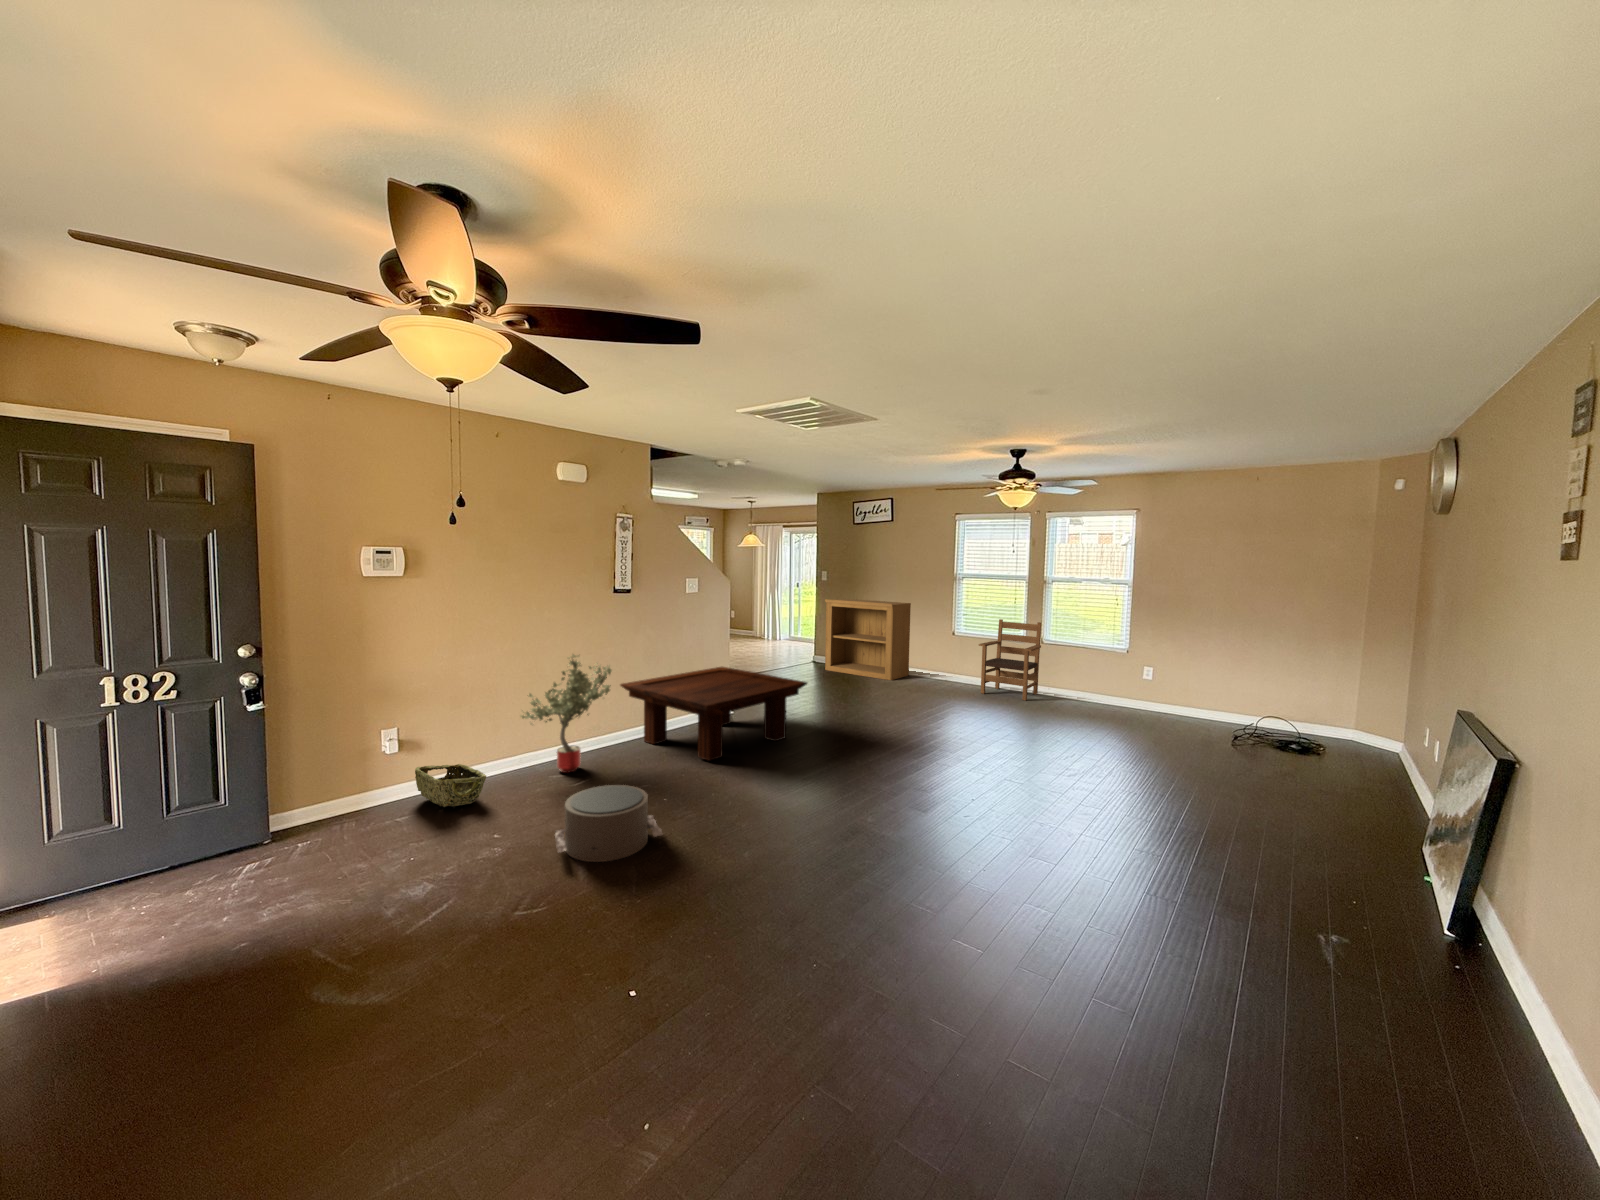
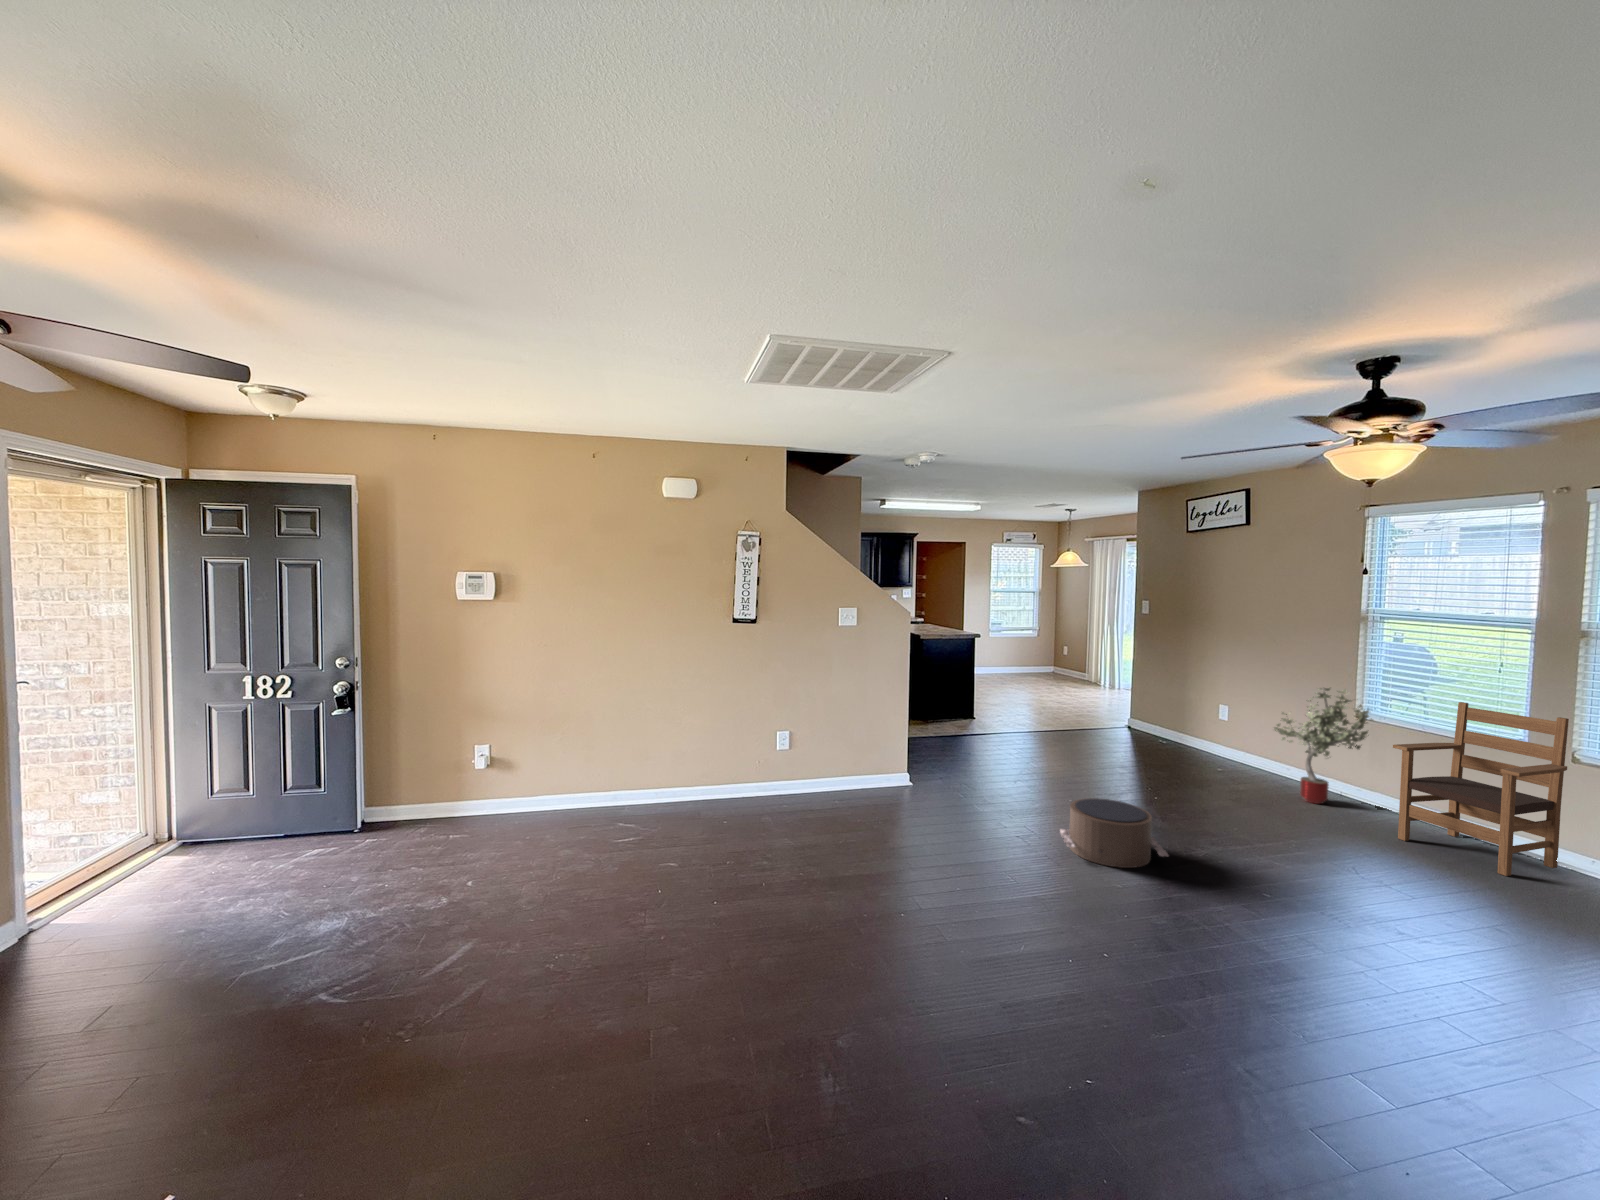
bookshelf: present [825,599,911,680] -> none [1129,644,1277,782]
potted tree: present [521,655,612,773] -> present [1274,687,1373,804]
coffee table: present [620,667,807,761] -> none [740,727,966,855]
woven basket: present [415,764,486,807] -> none [478,793,542,844]
pouf: present [555,785,663,862] -> present [1060,798,1168,868]

